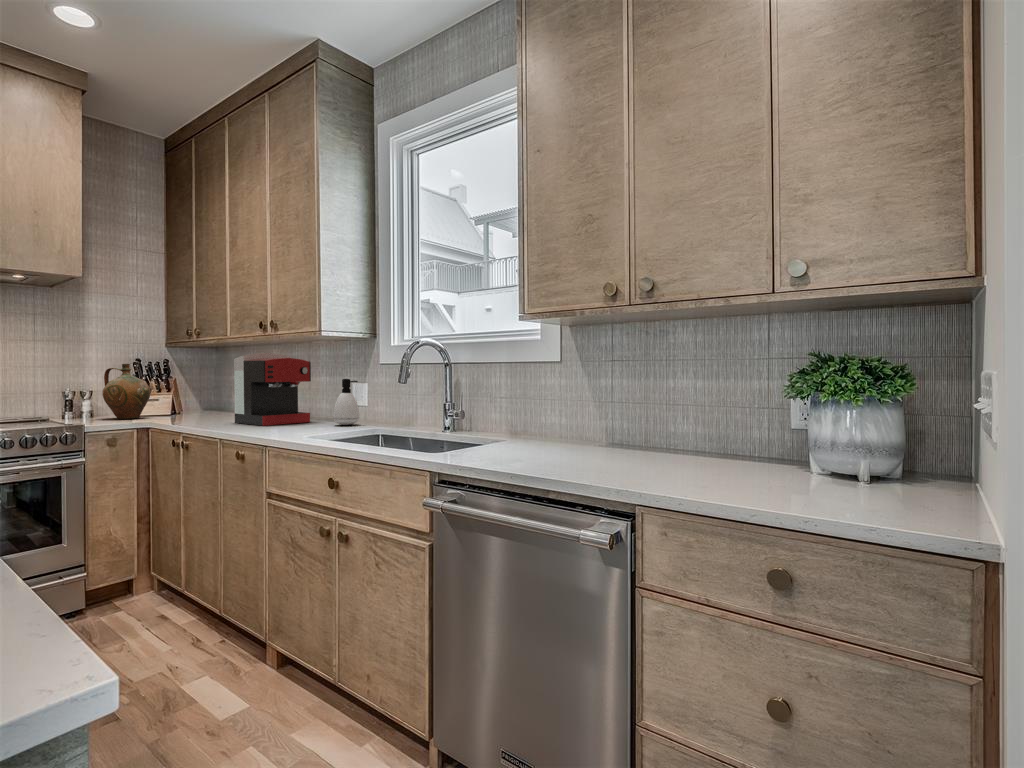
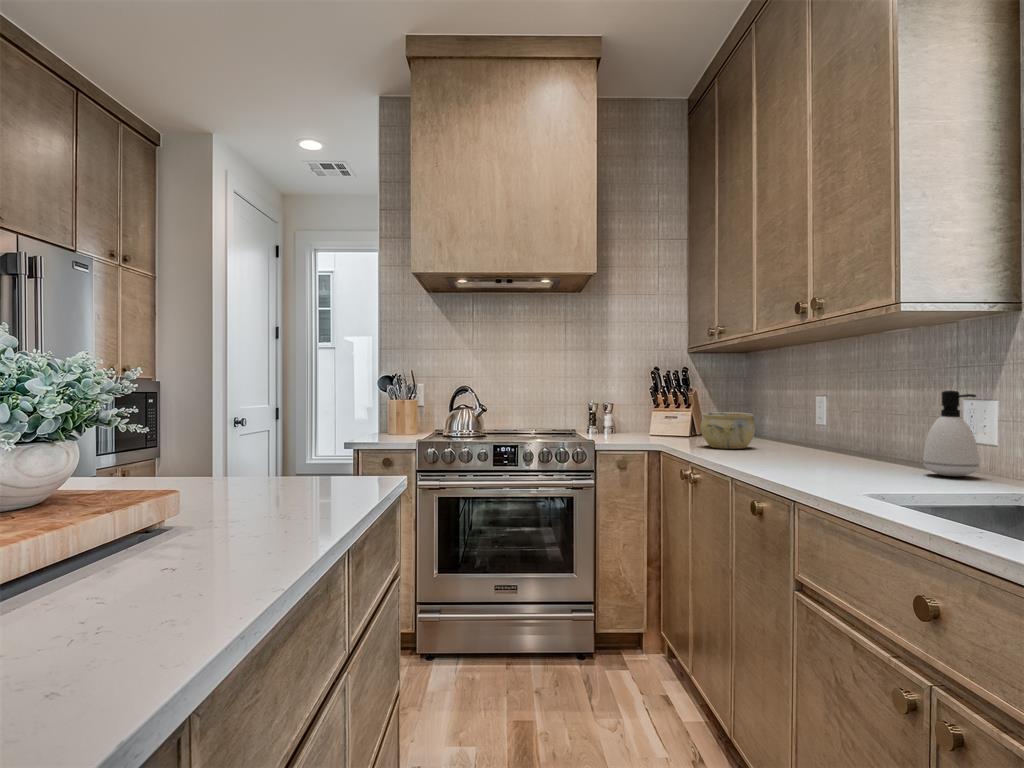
coffee maker: present [234,353,311,426] -> none [759,353,879,463]
ceramic jug: present [102,364,151,419] -> none [619,372,666,437]
ceramic bowl: none [187,395,230,422] -> present [700,412,755,449]

